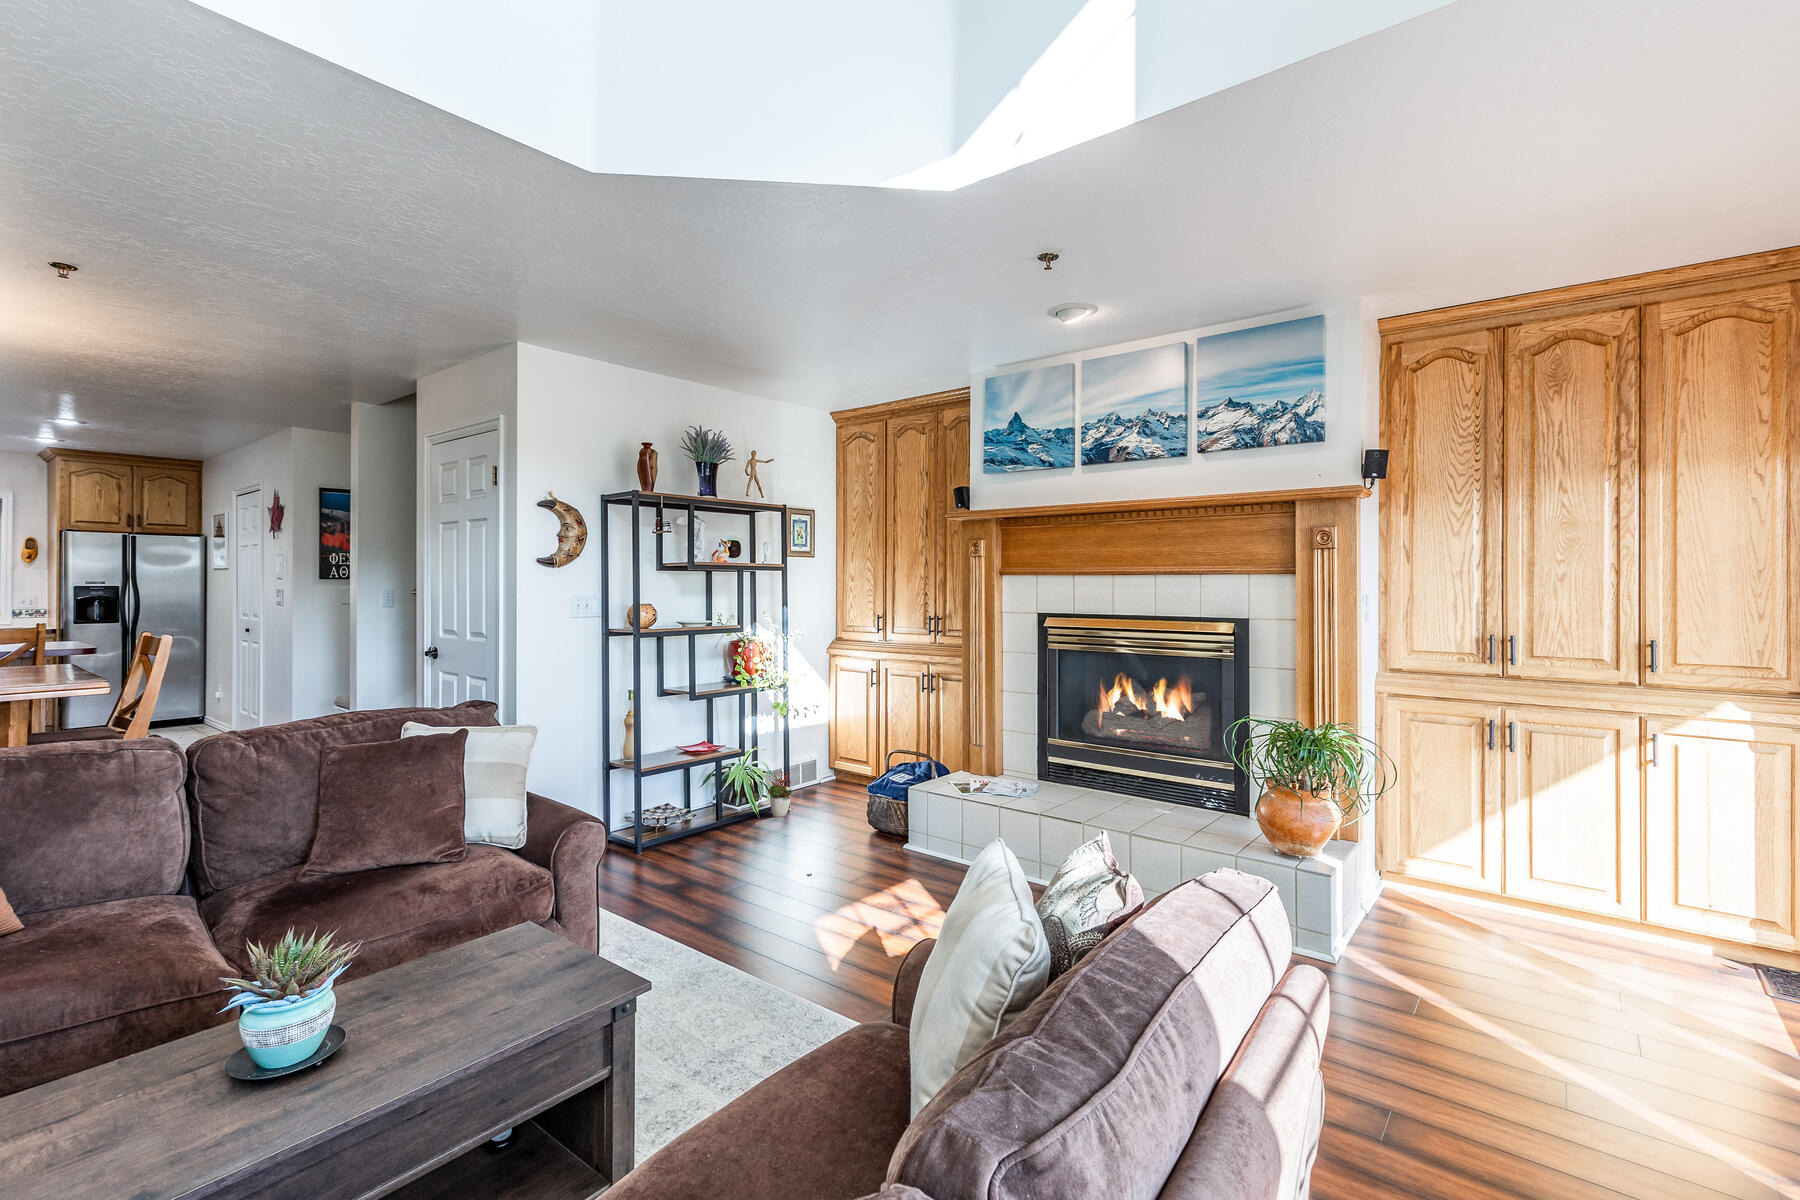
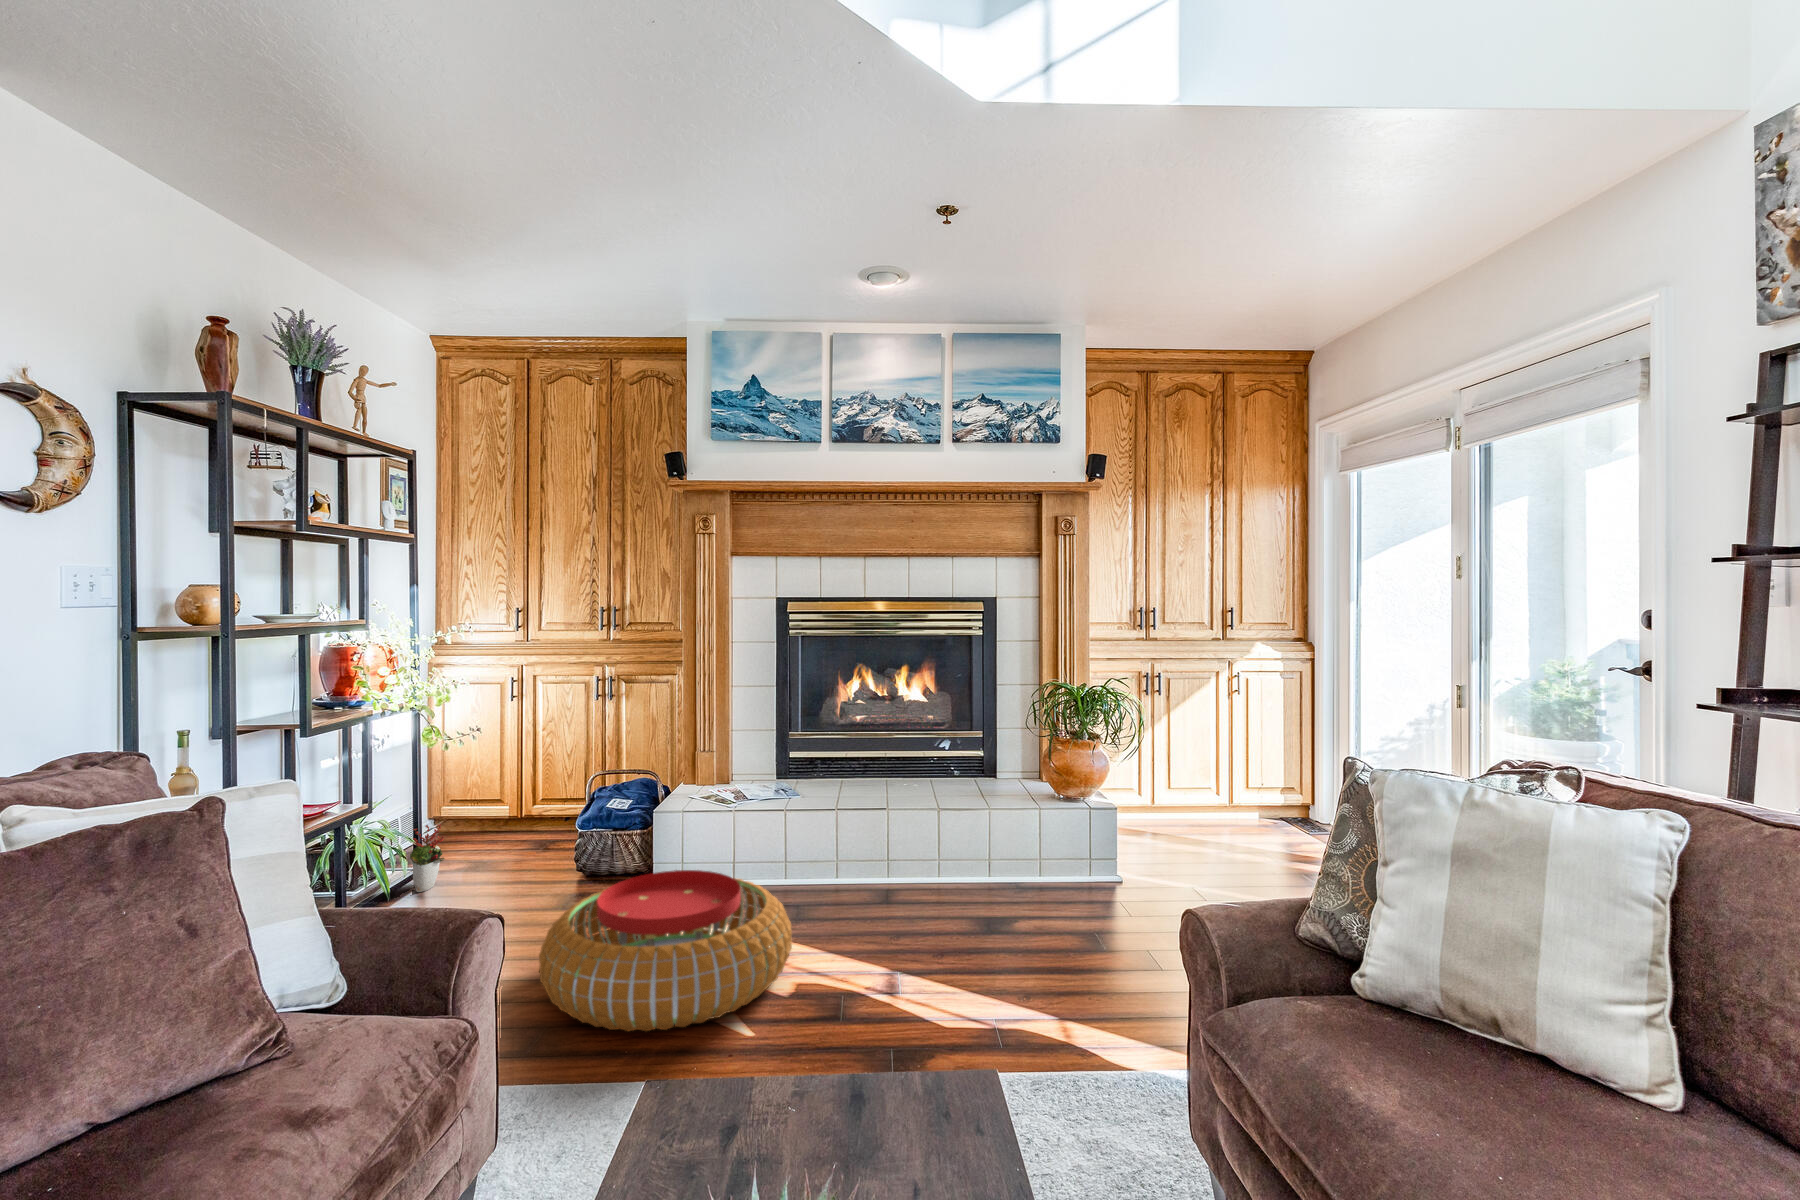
pouf: none [725,829,906,938] -> present [539,870,792,1032]

